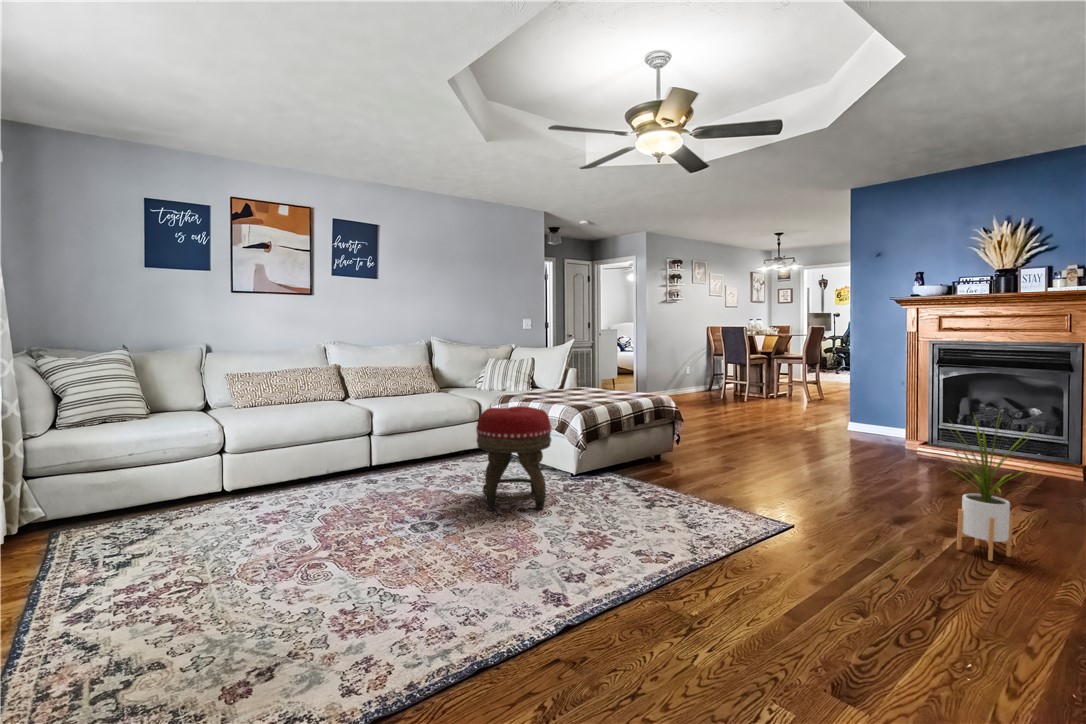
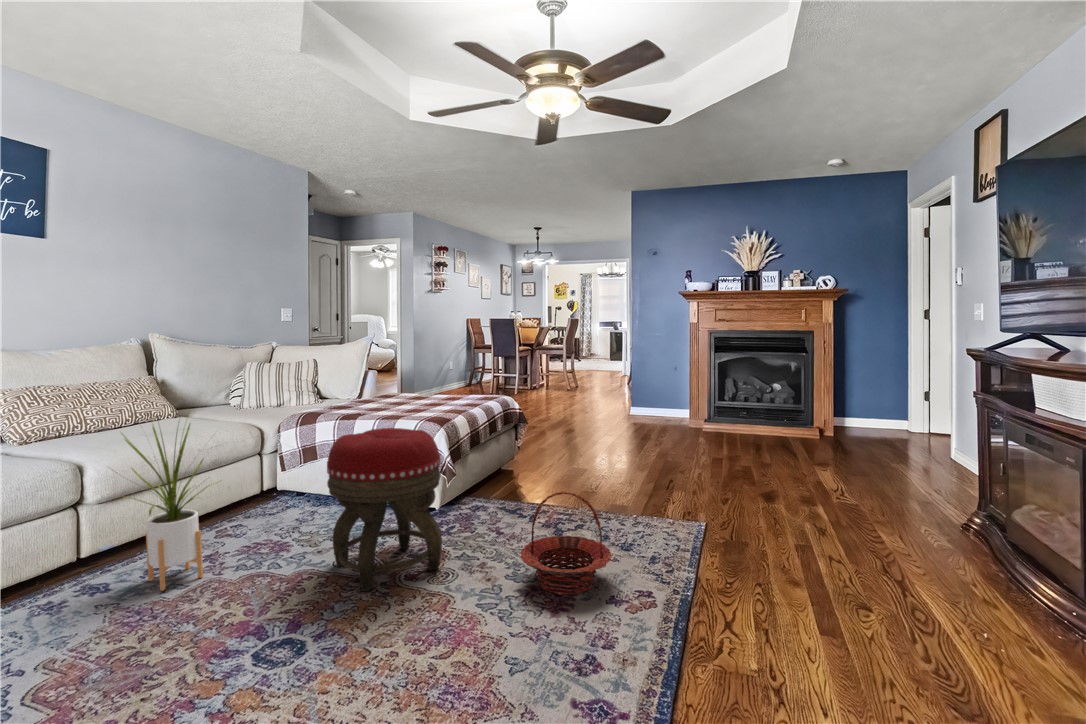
house plant: present [952,420,1032,561] -> present [122,424,210,591]
basket: none [582,463,654,541] -> present [520,492,612,595]

